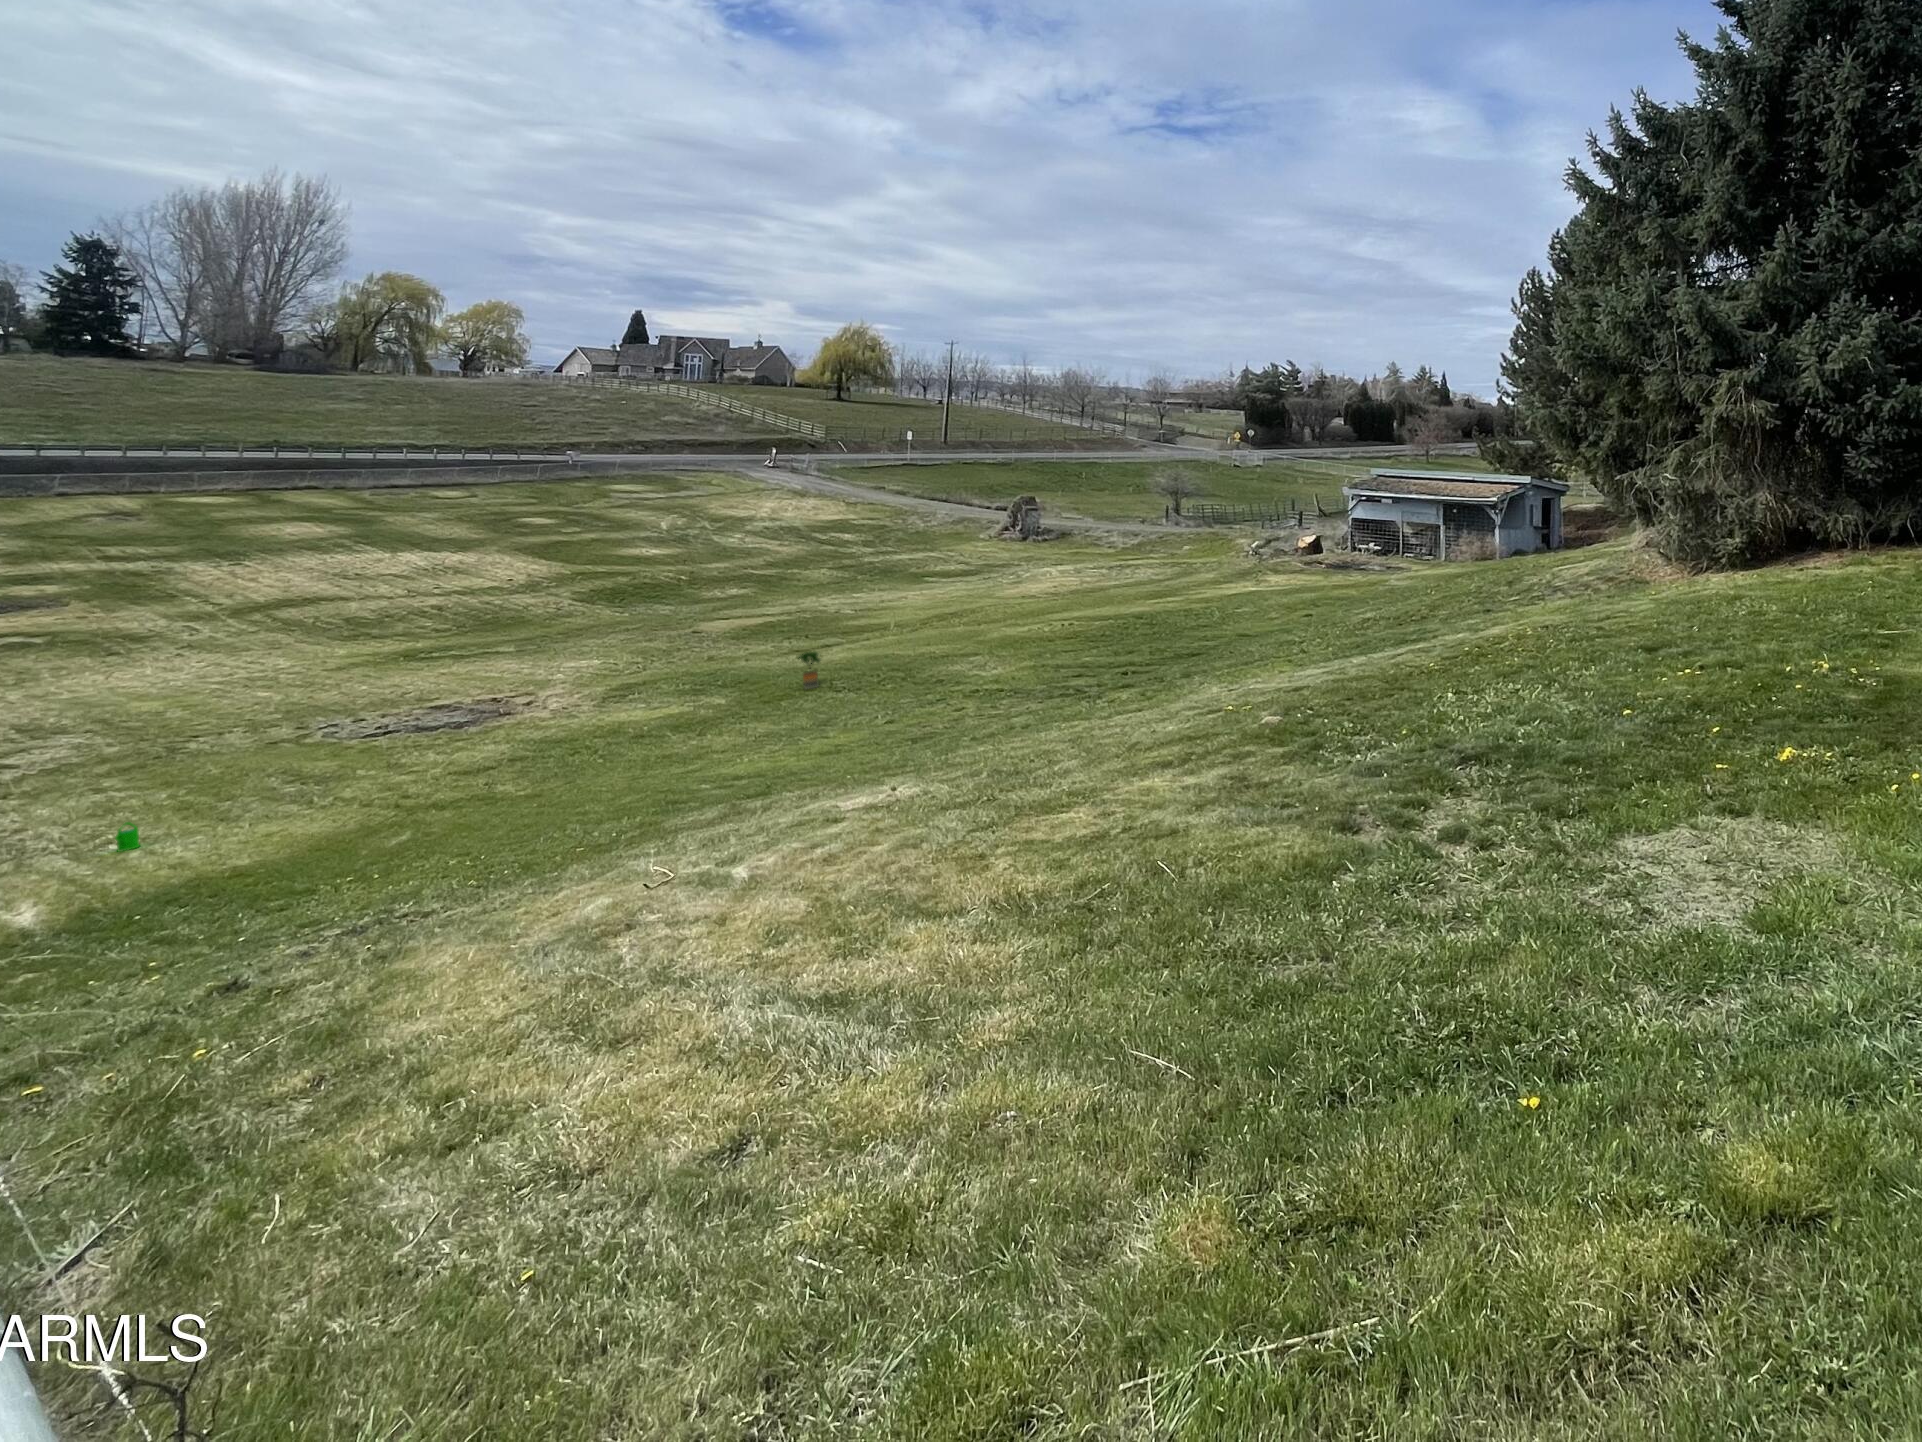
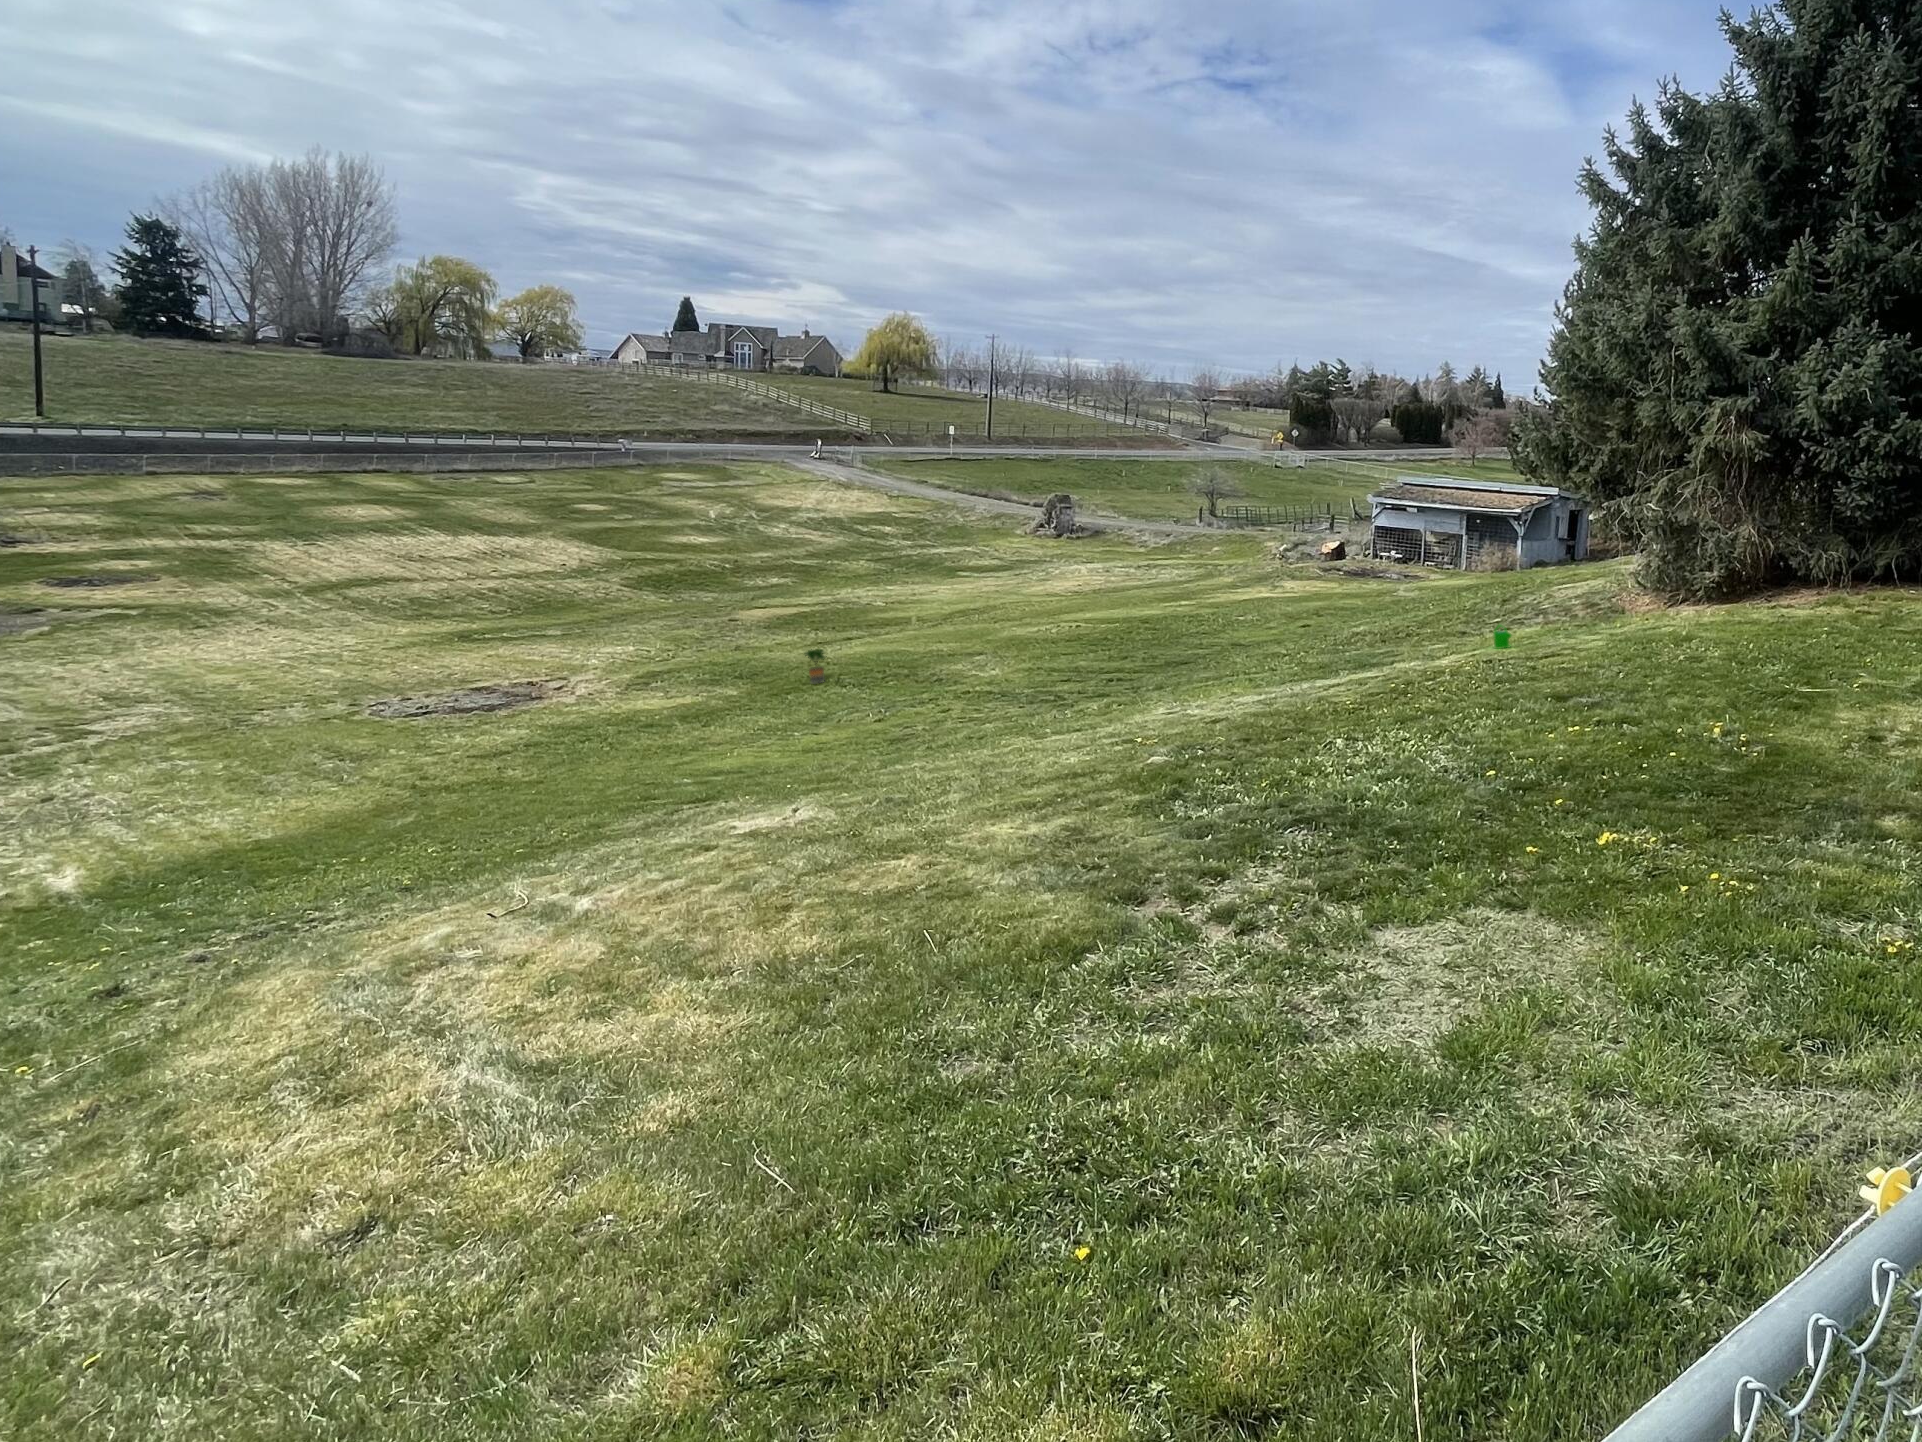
watering can: present [115,822,140,852] -> present [1493,625,1511,649]

